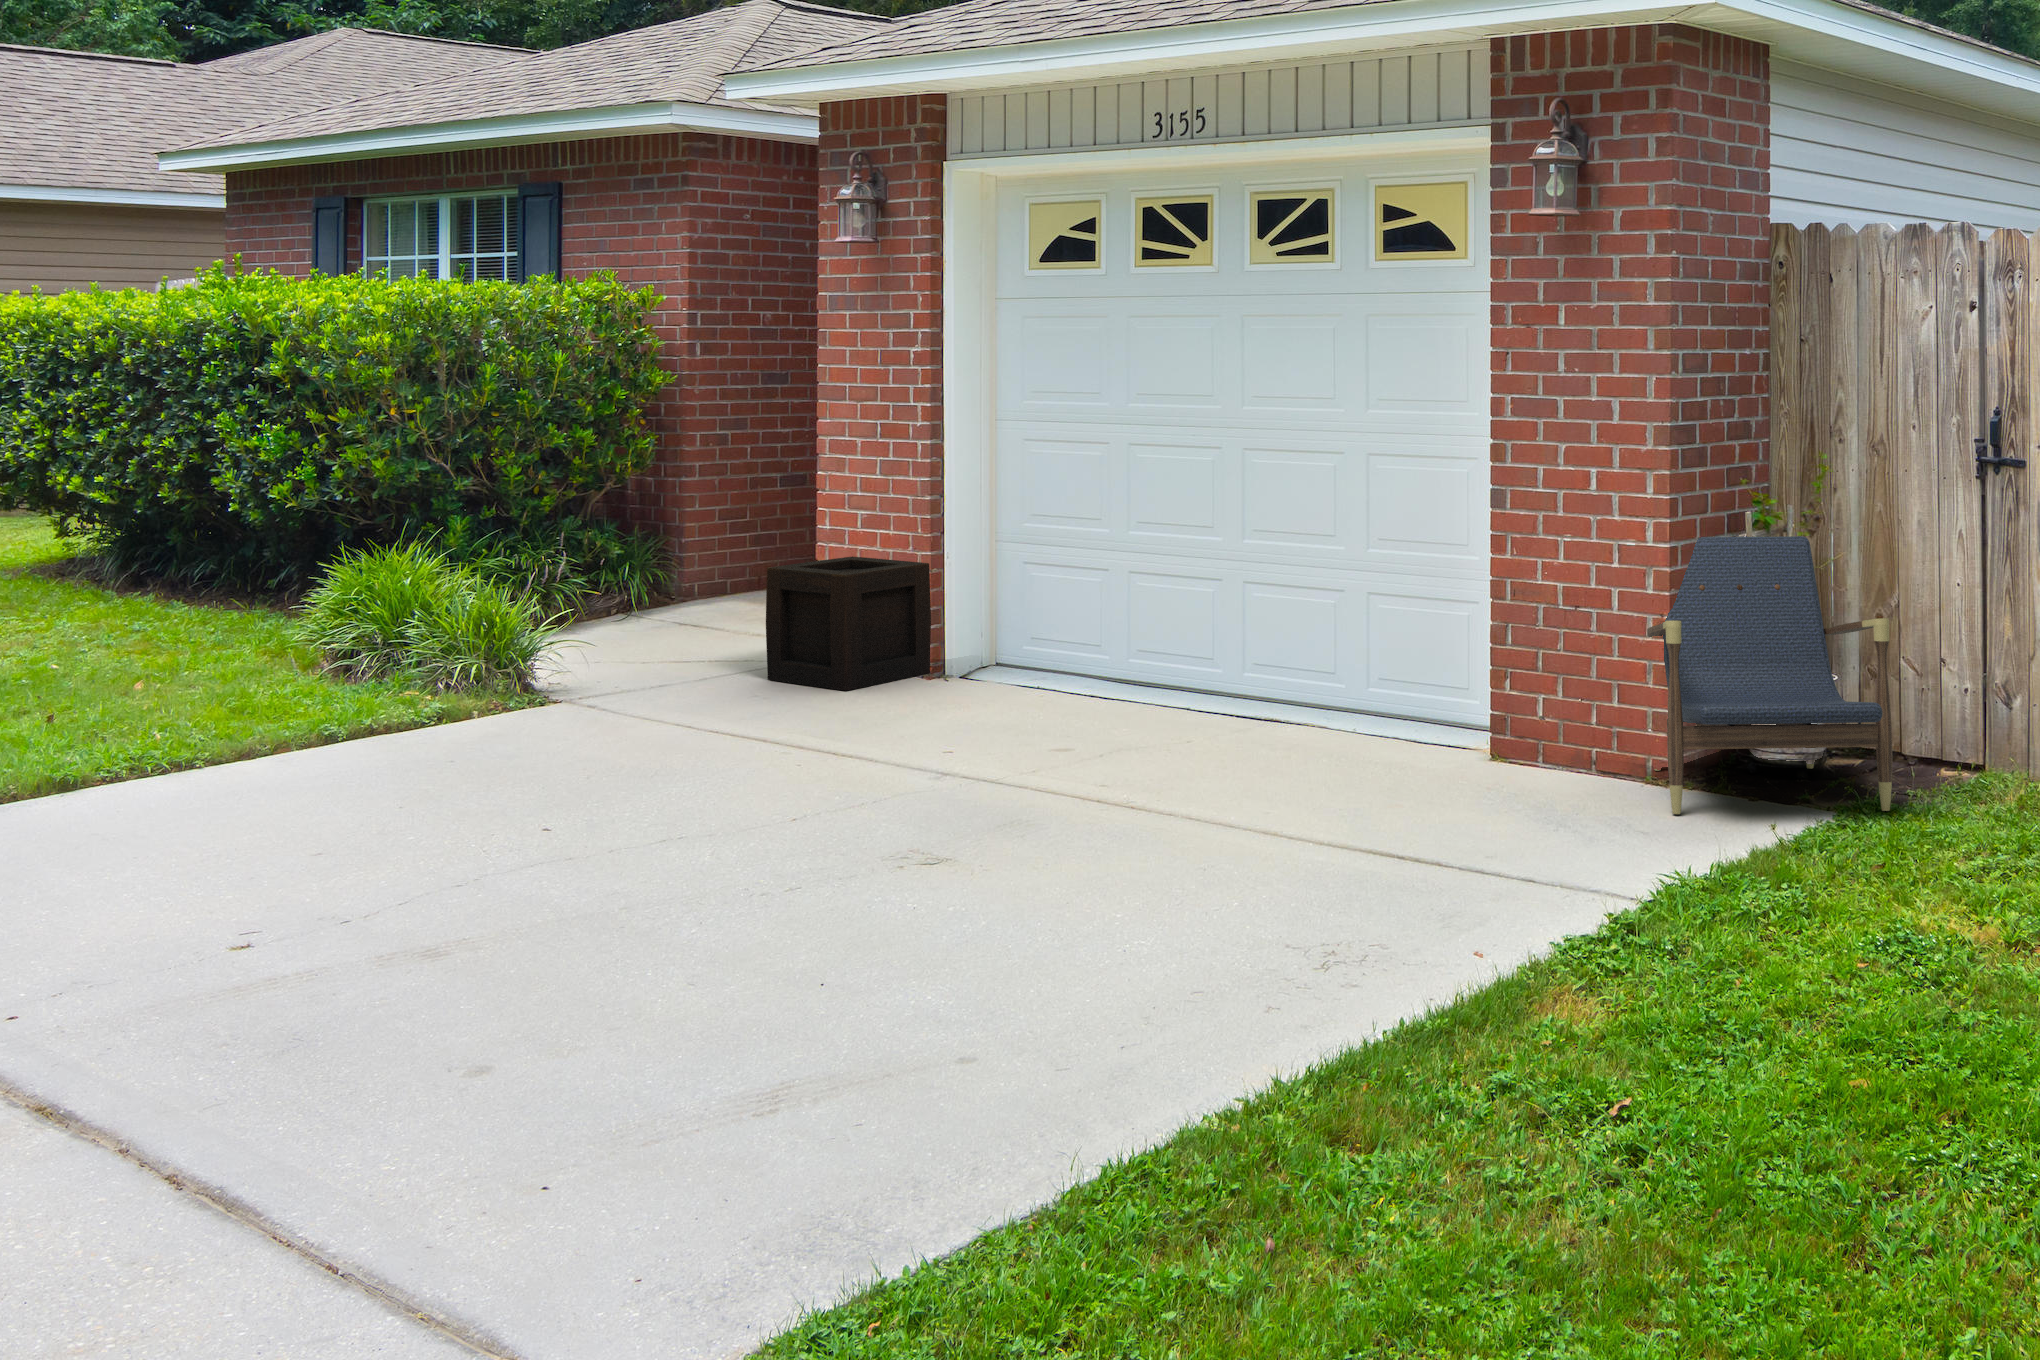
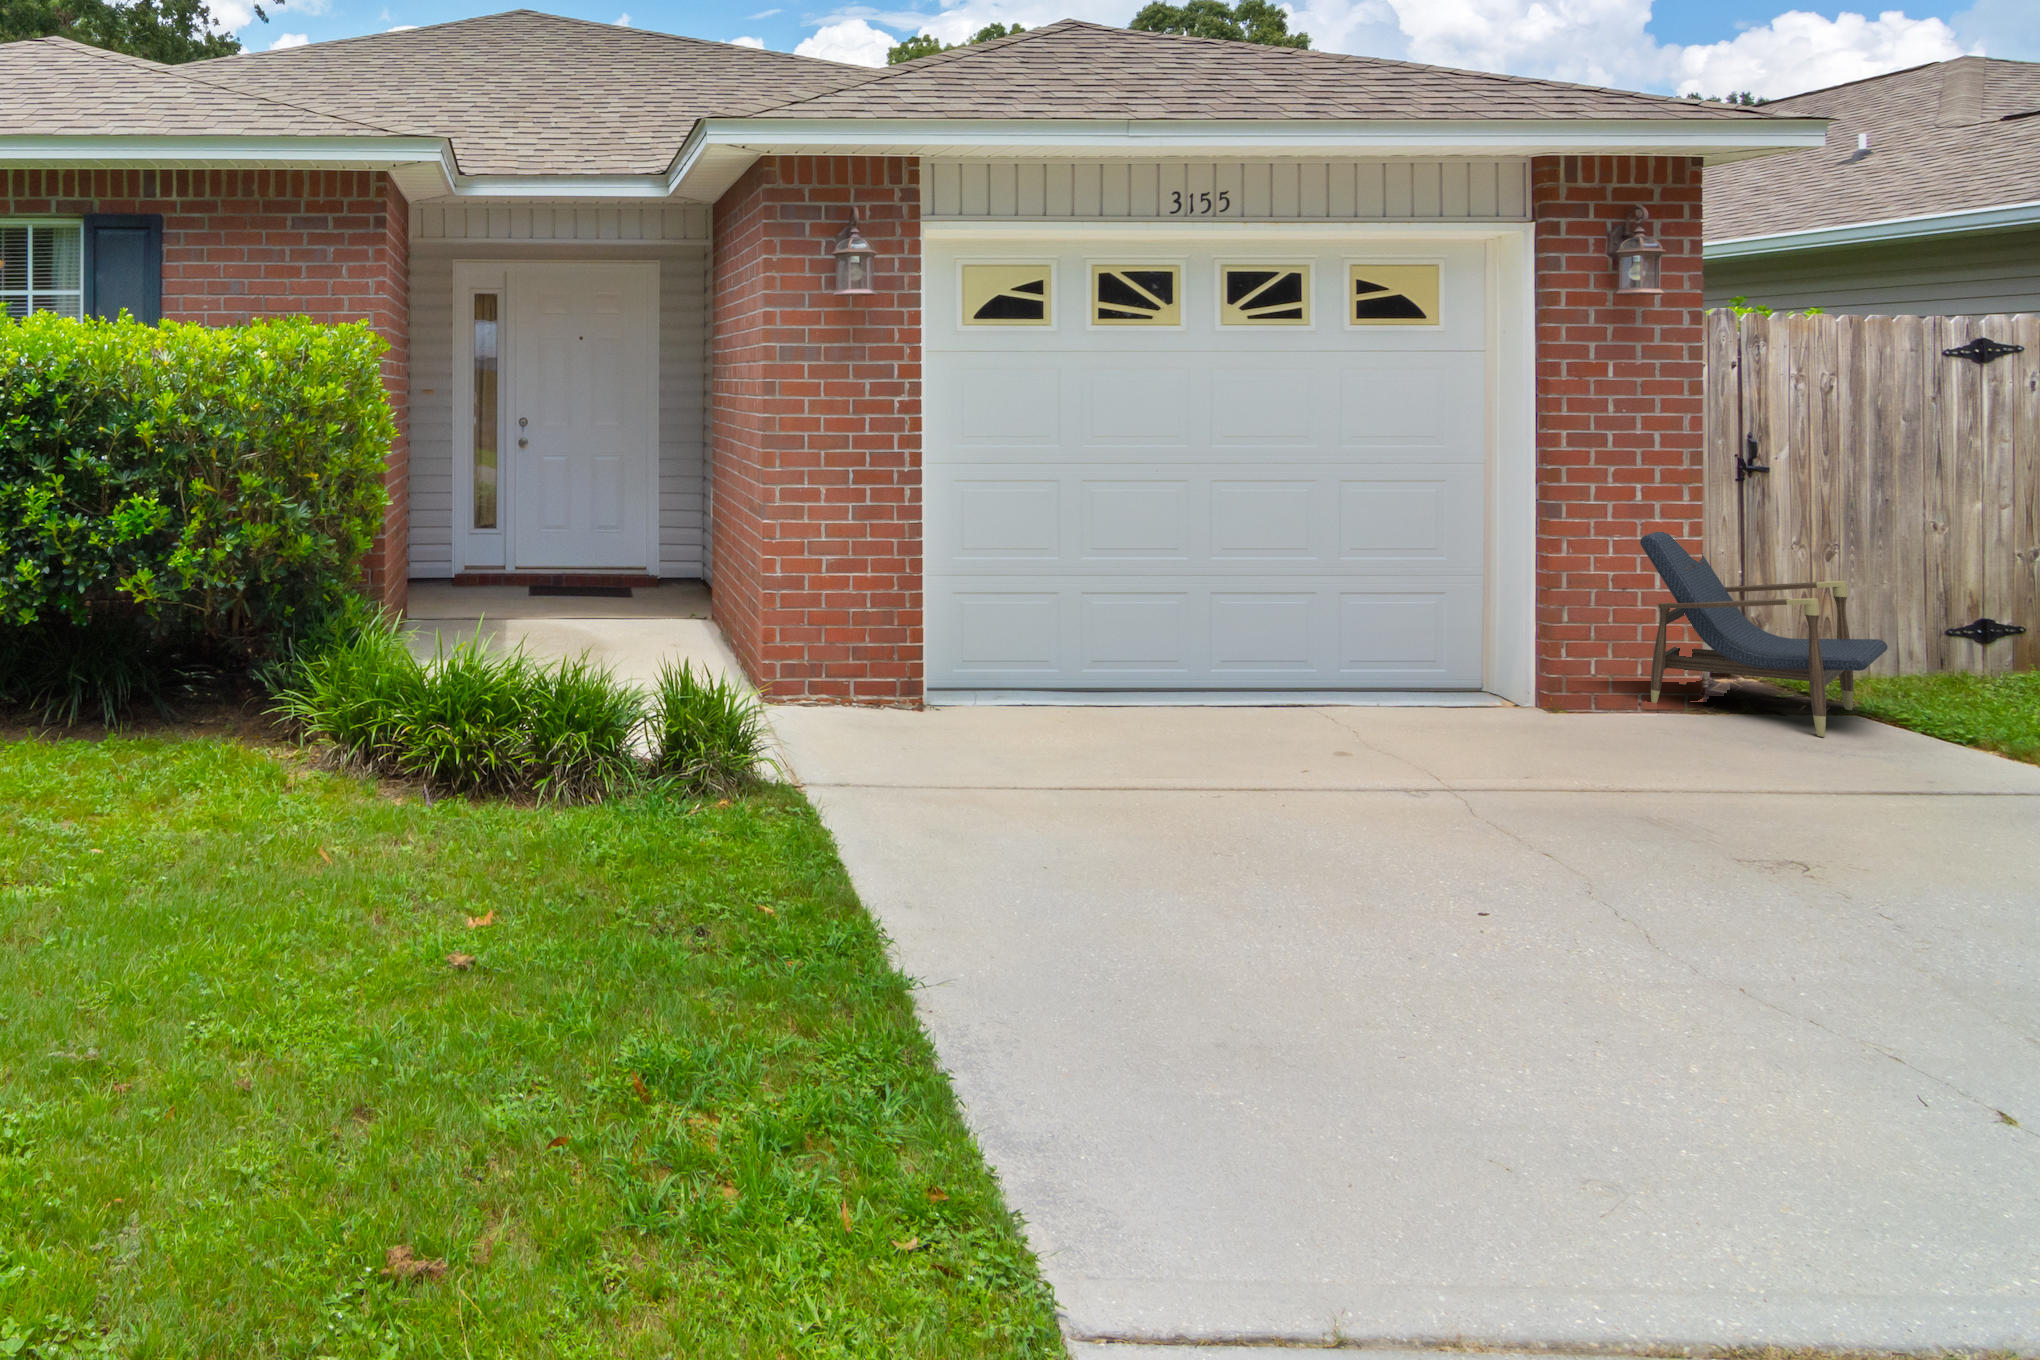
wooden crate: present [766,556,931,691] -> none [826,602,970,739]

